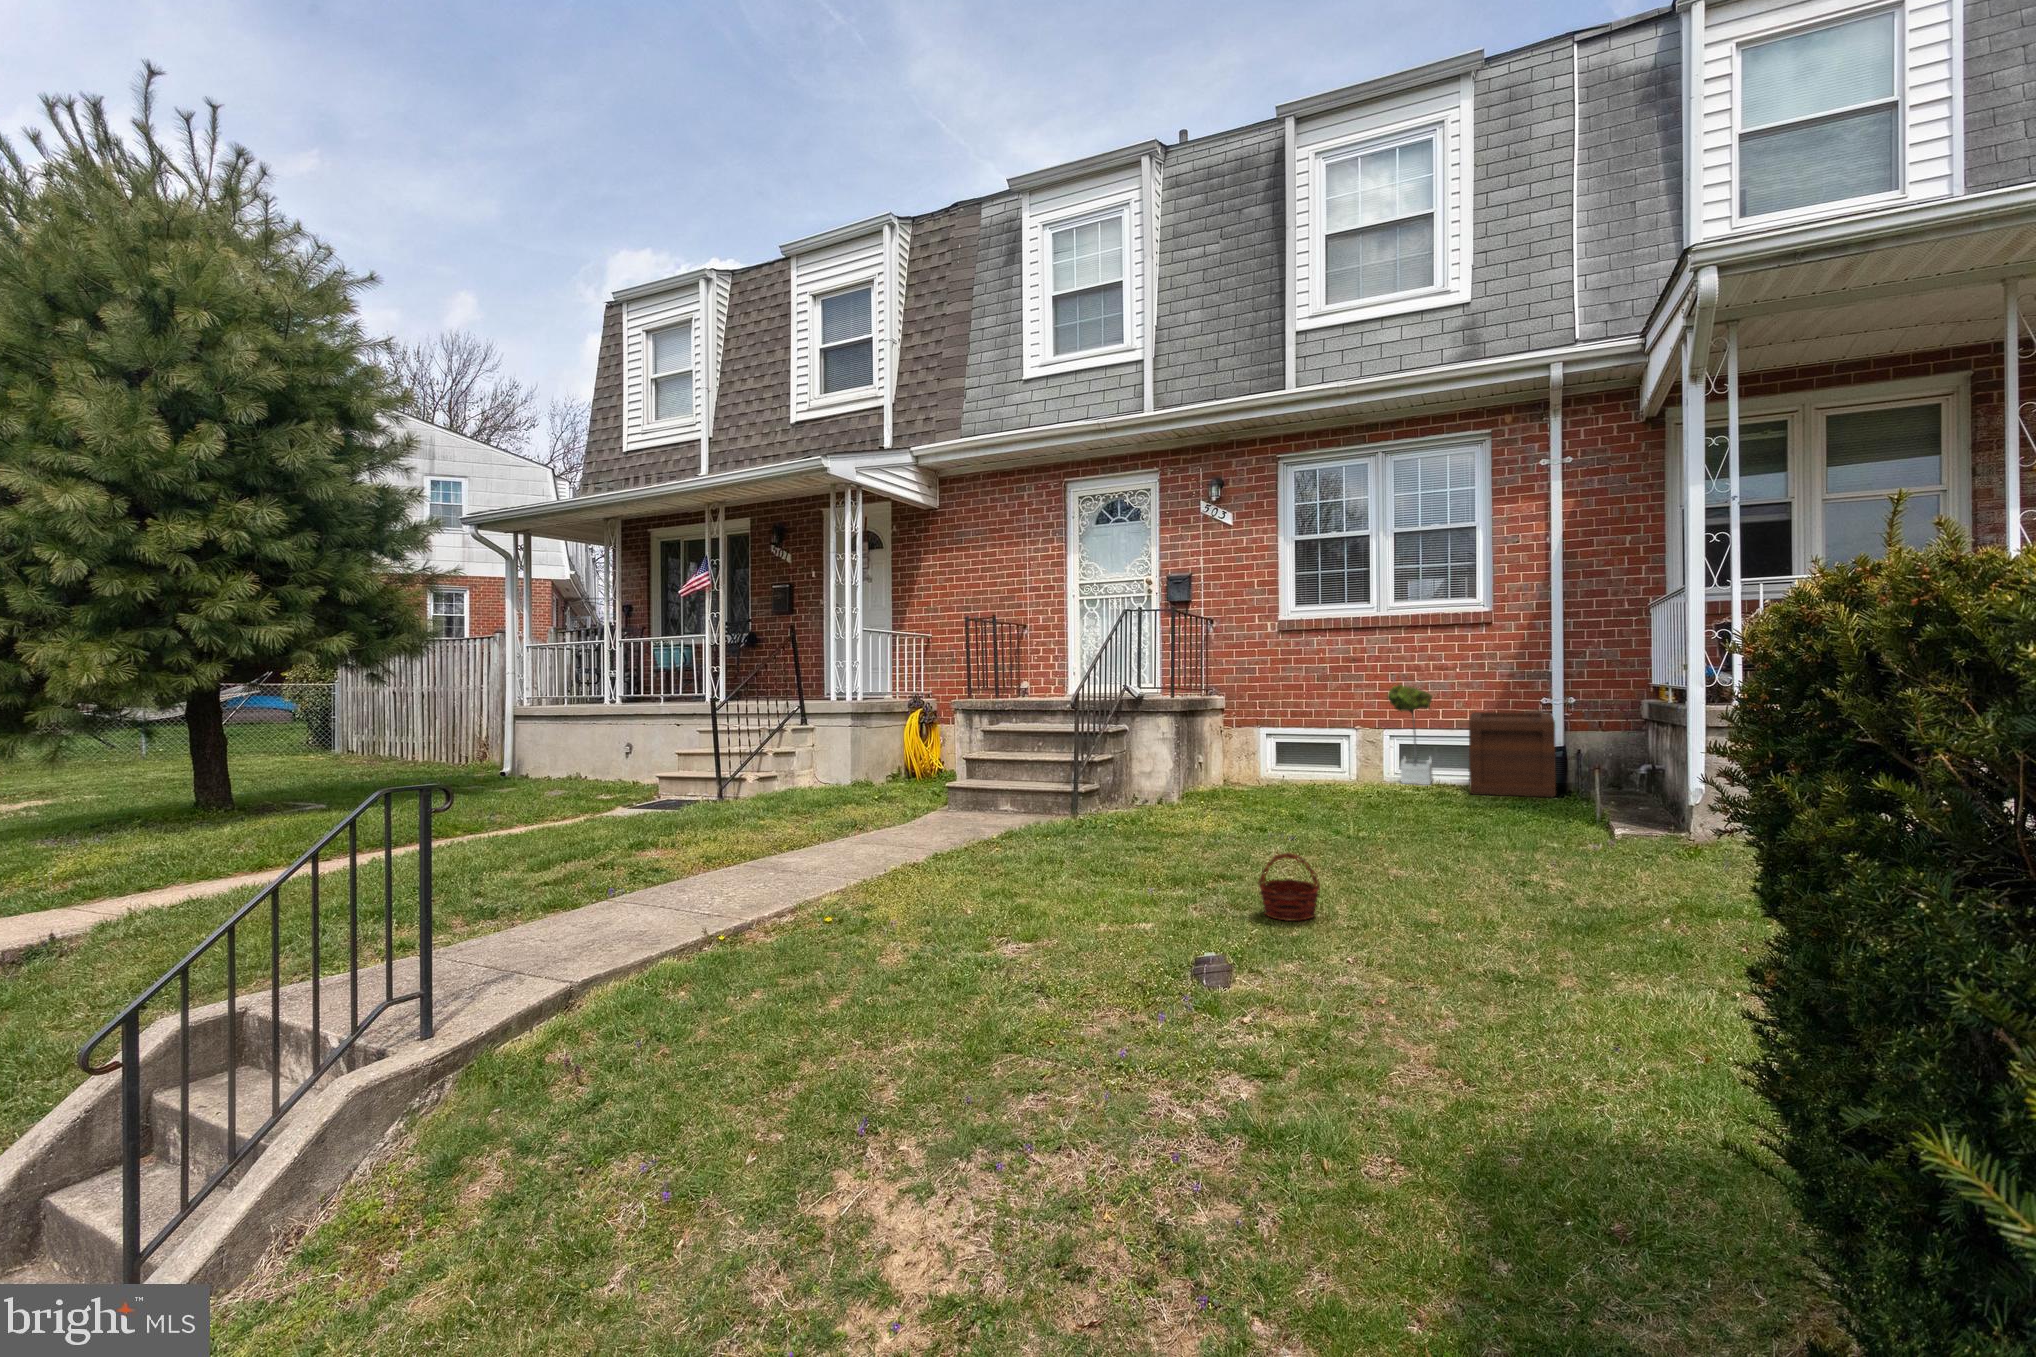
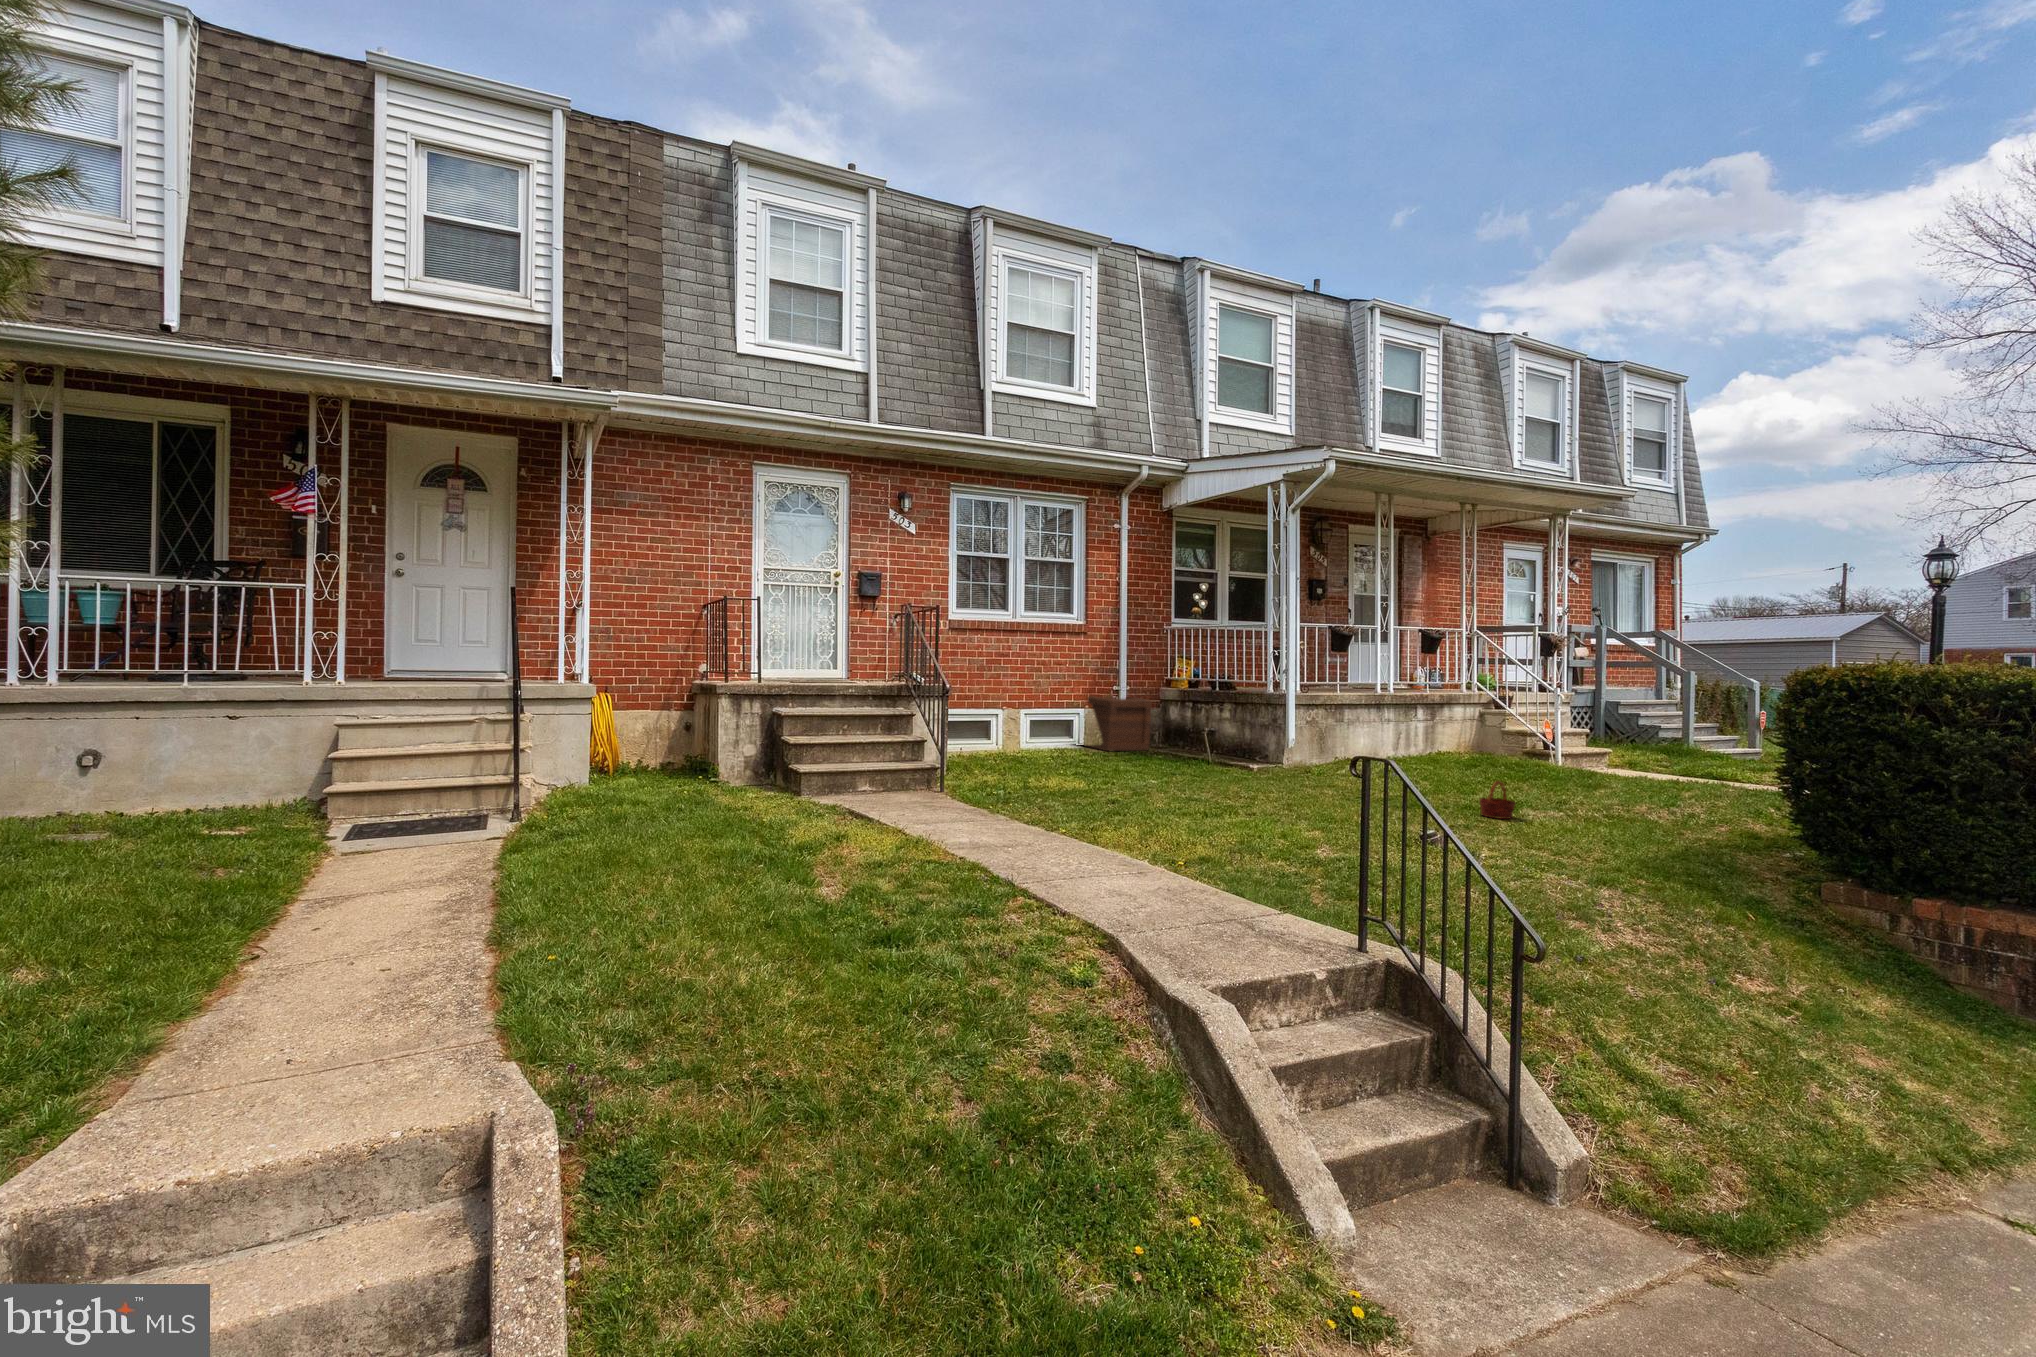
potted tree: present [1388,685,1433,785] -> none [1034,674,1066,748]
basket: present [1258,853,1320,921] -> present [1480,781,1516,819]

